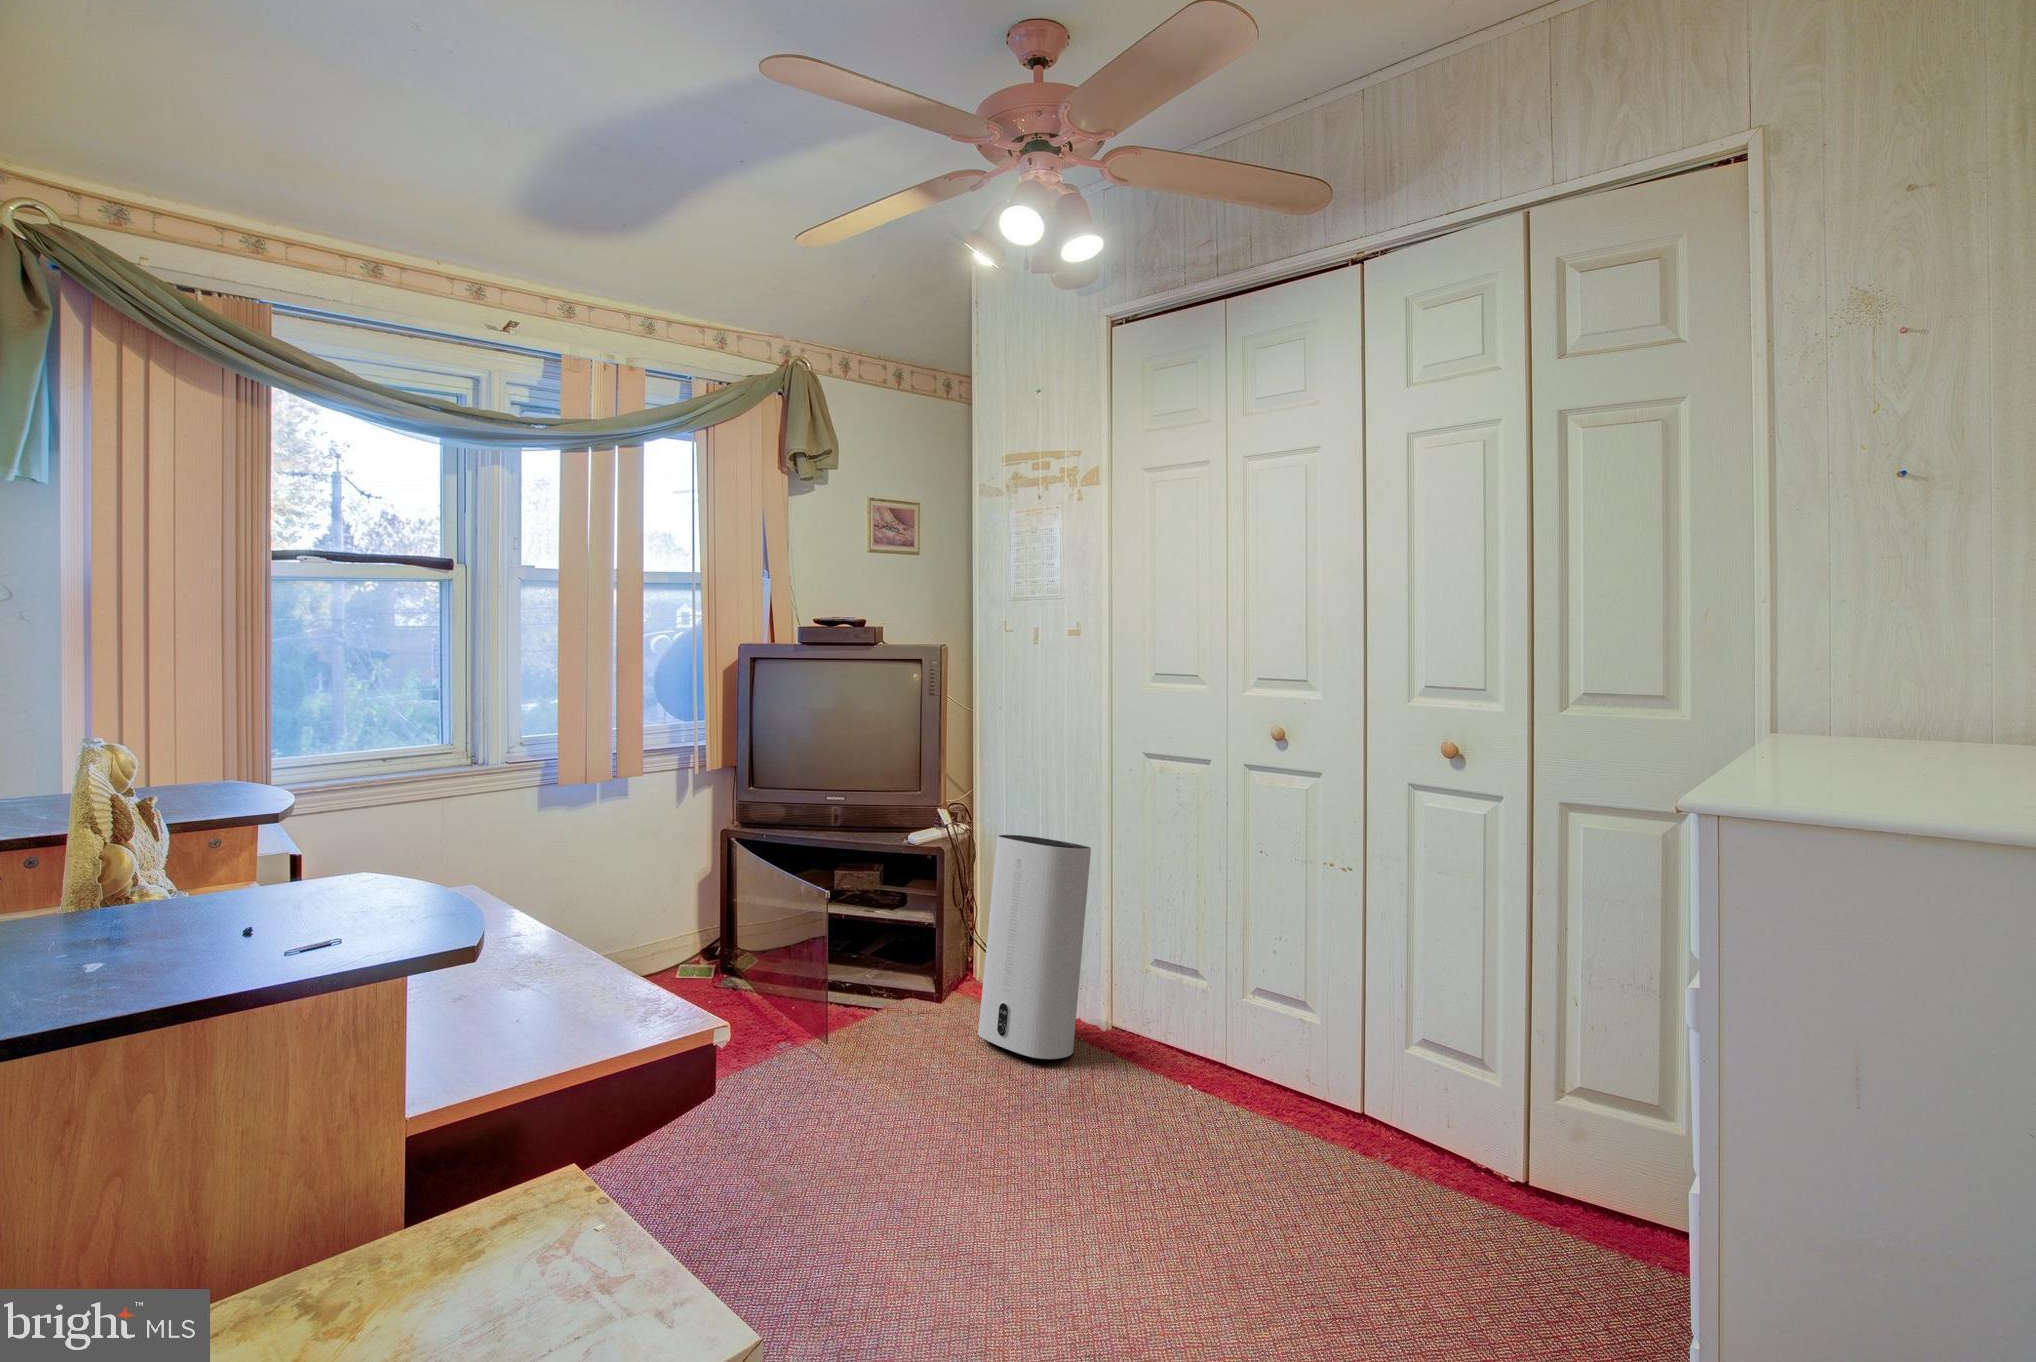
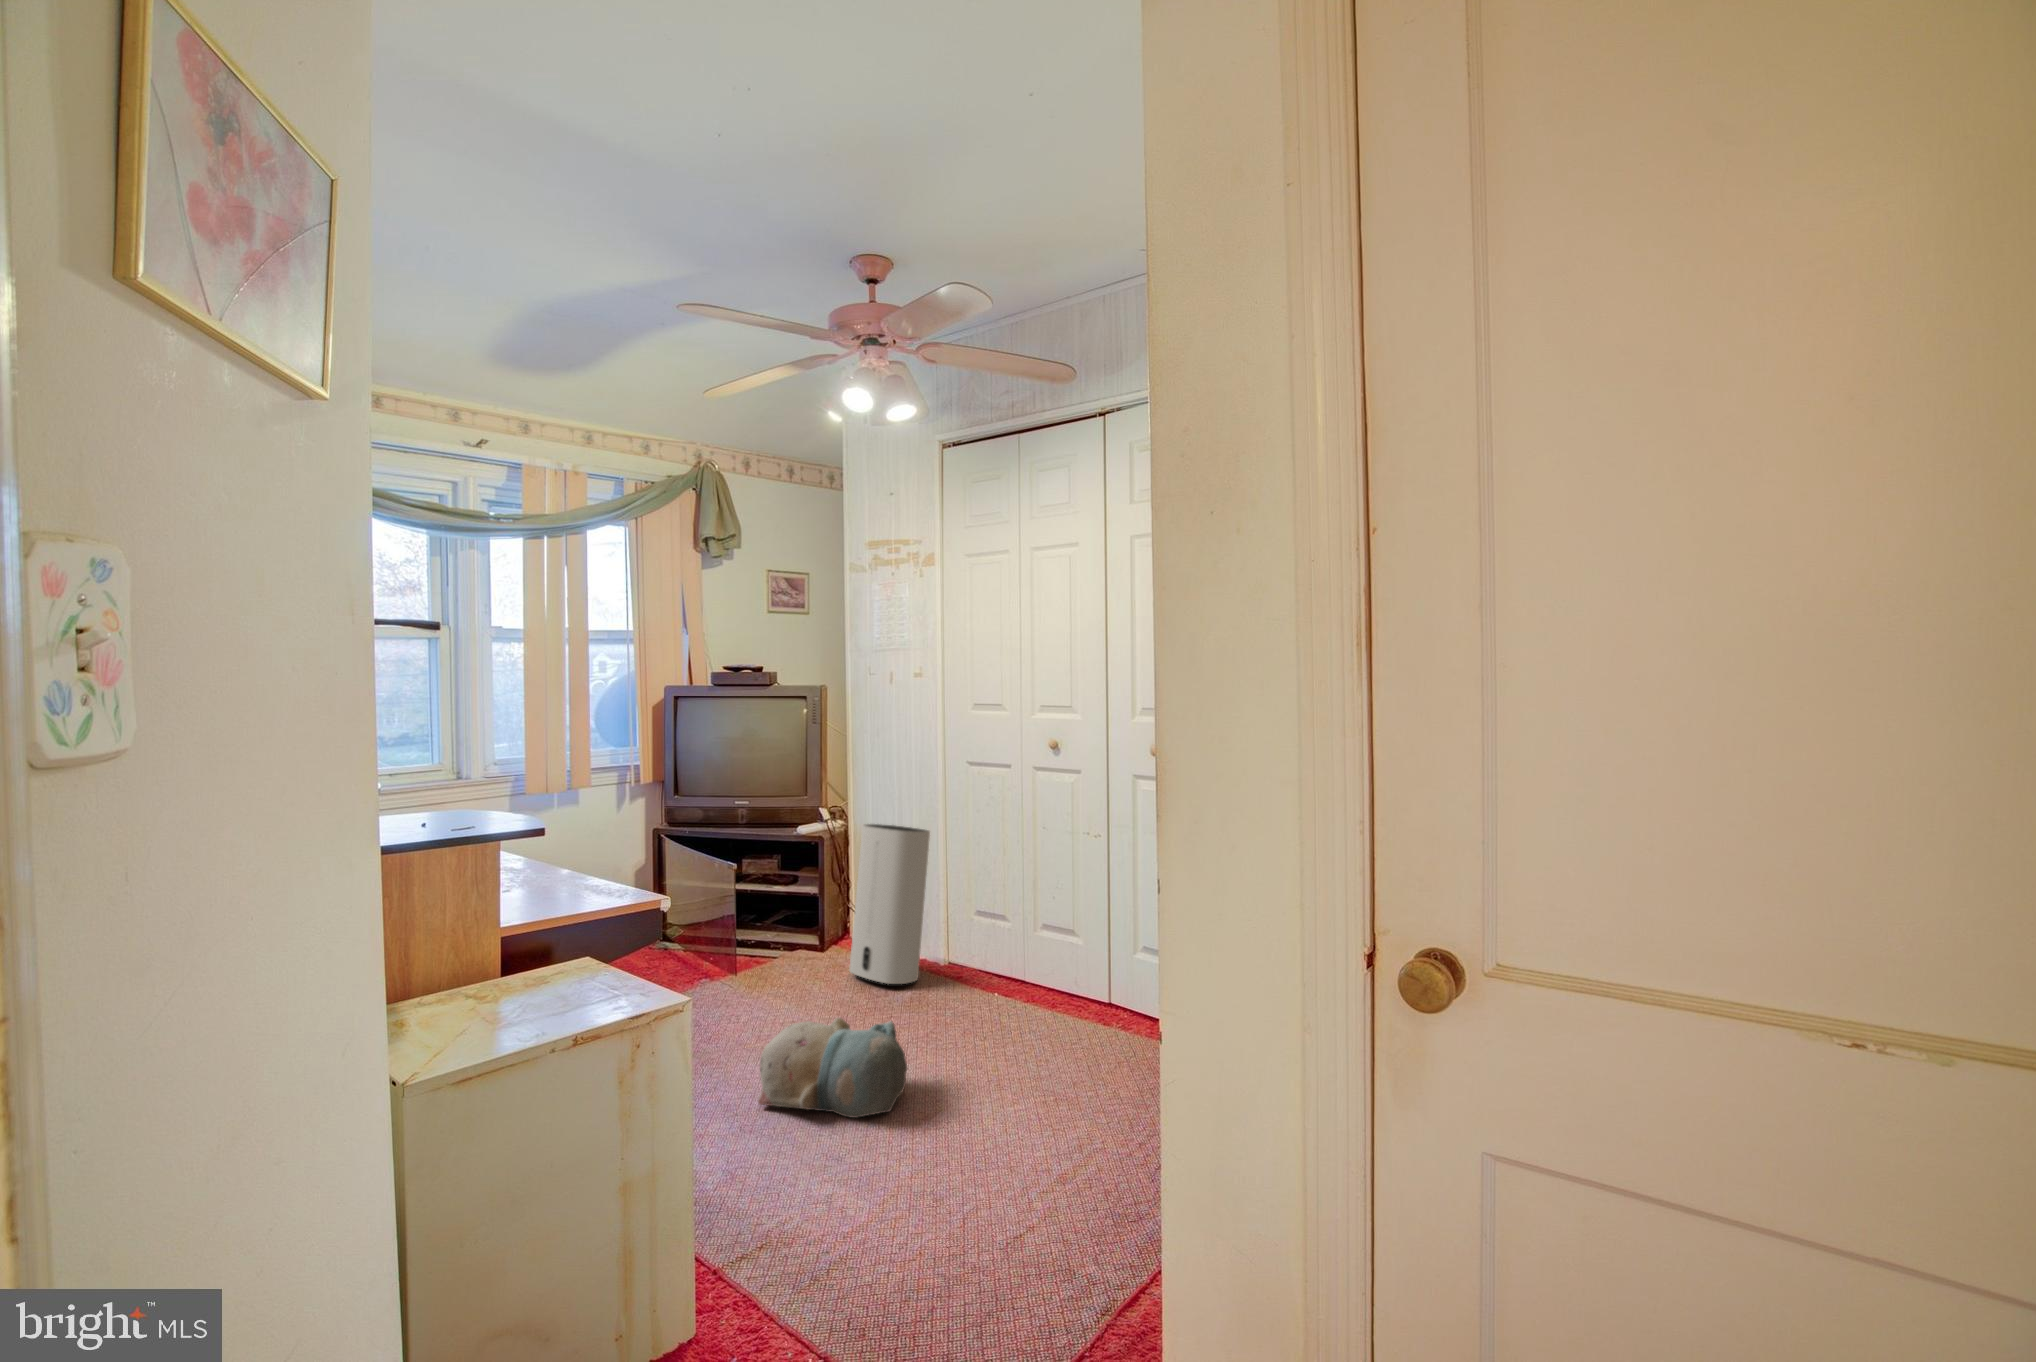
plush toy: none [867,1120,1083,1281] -> present [758,1018,907,1118]

